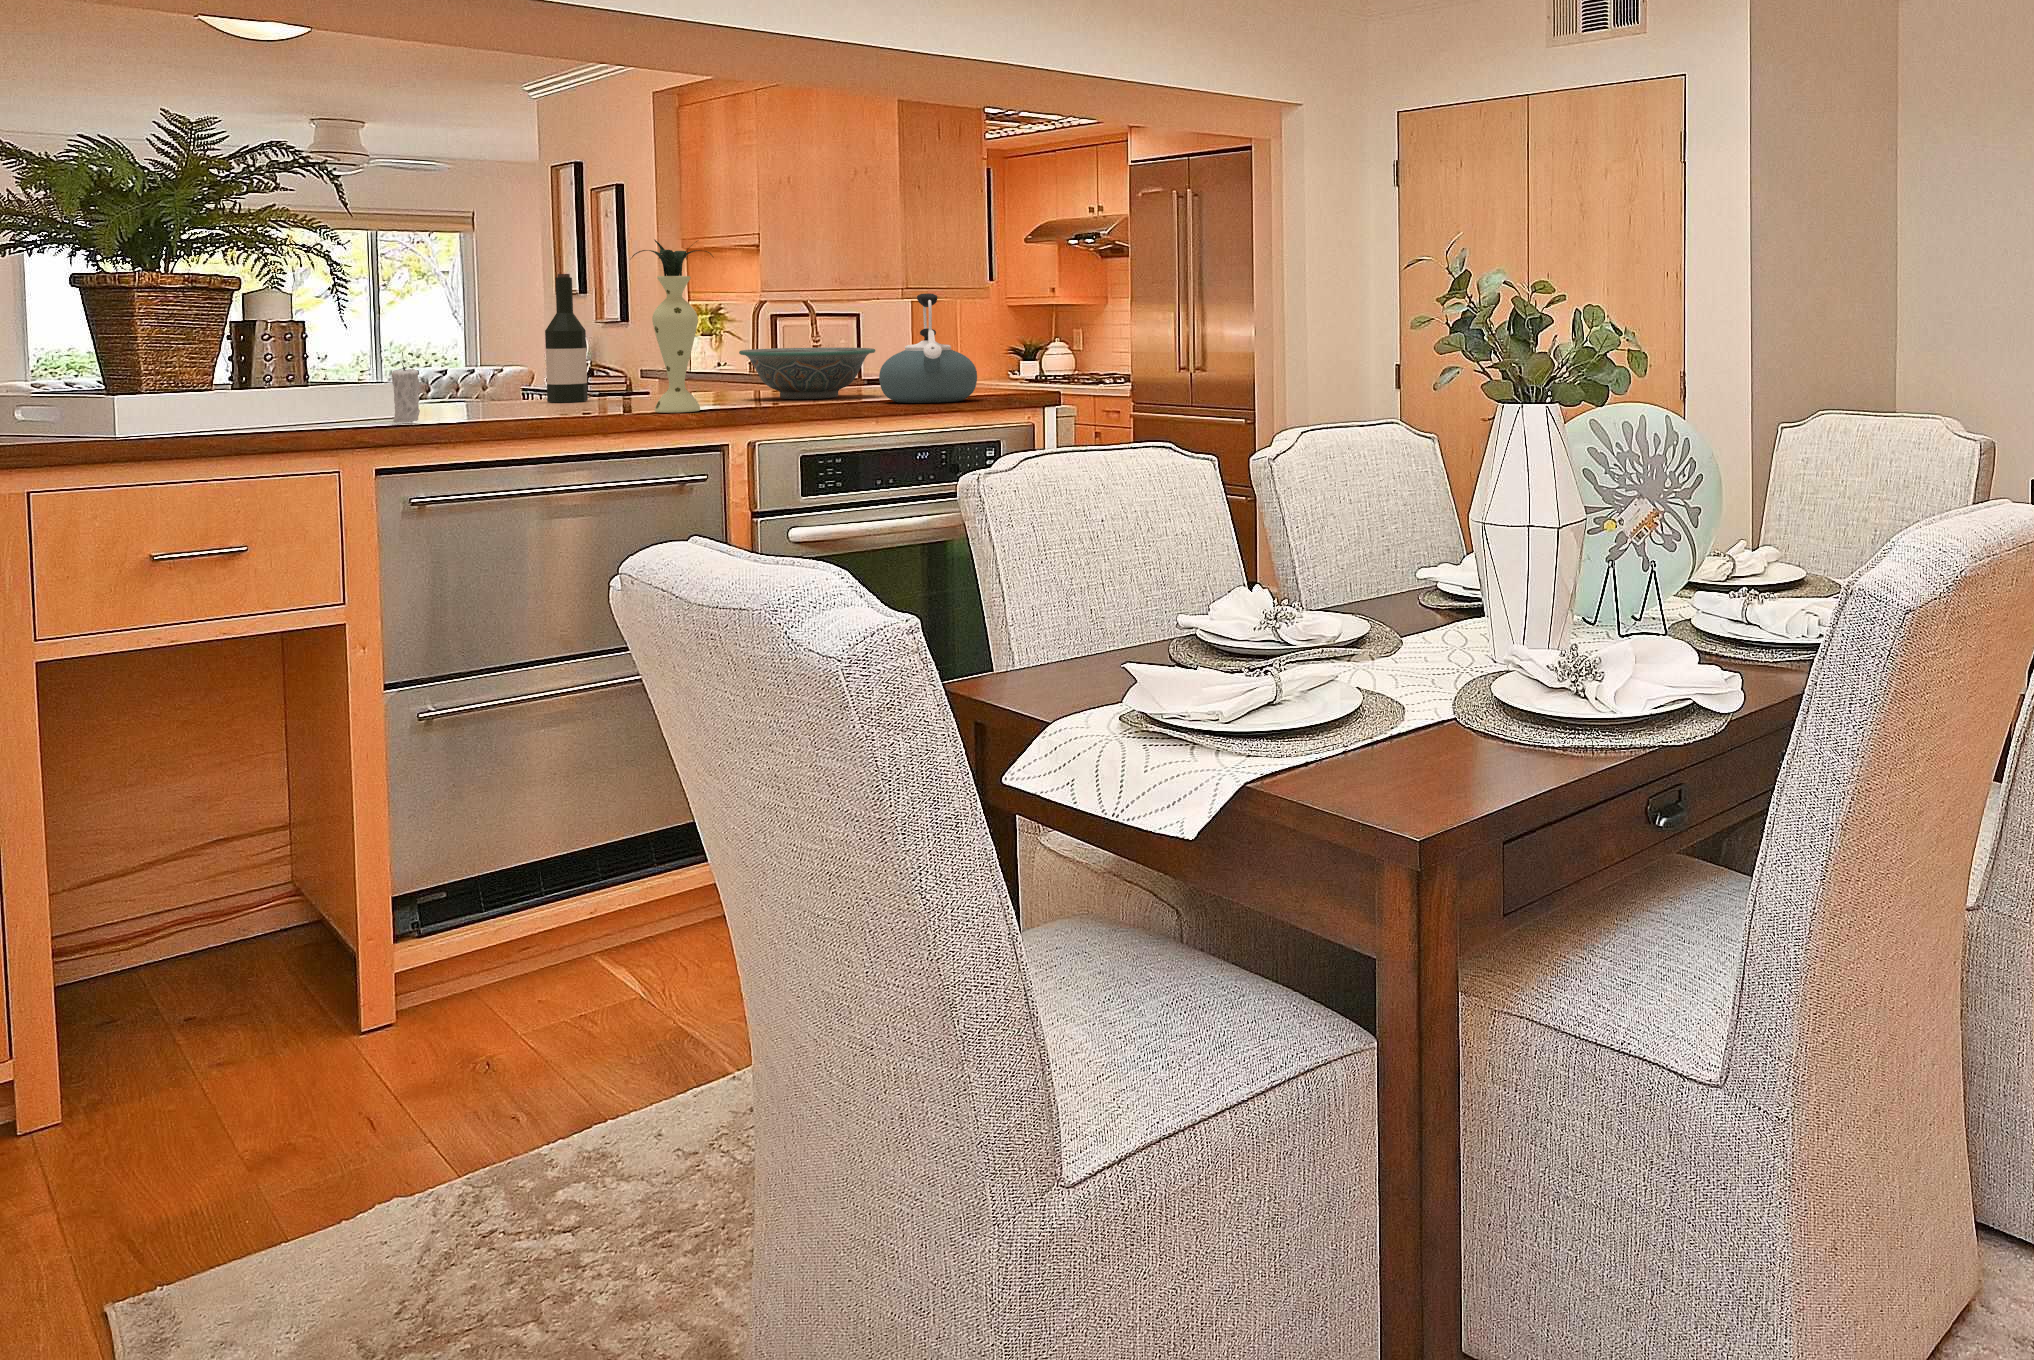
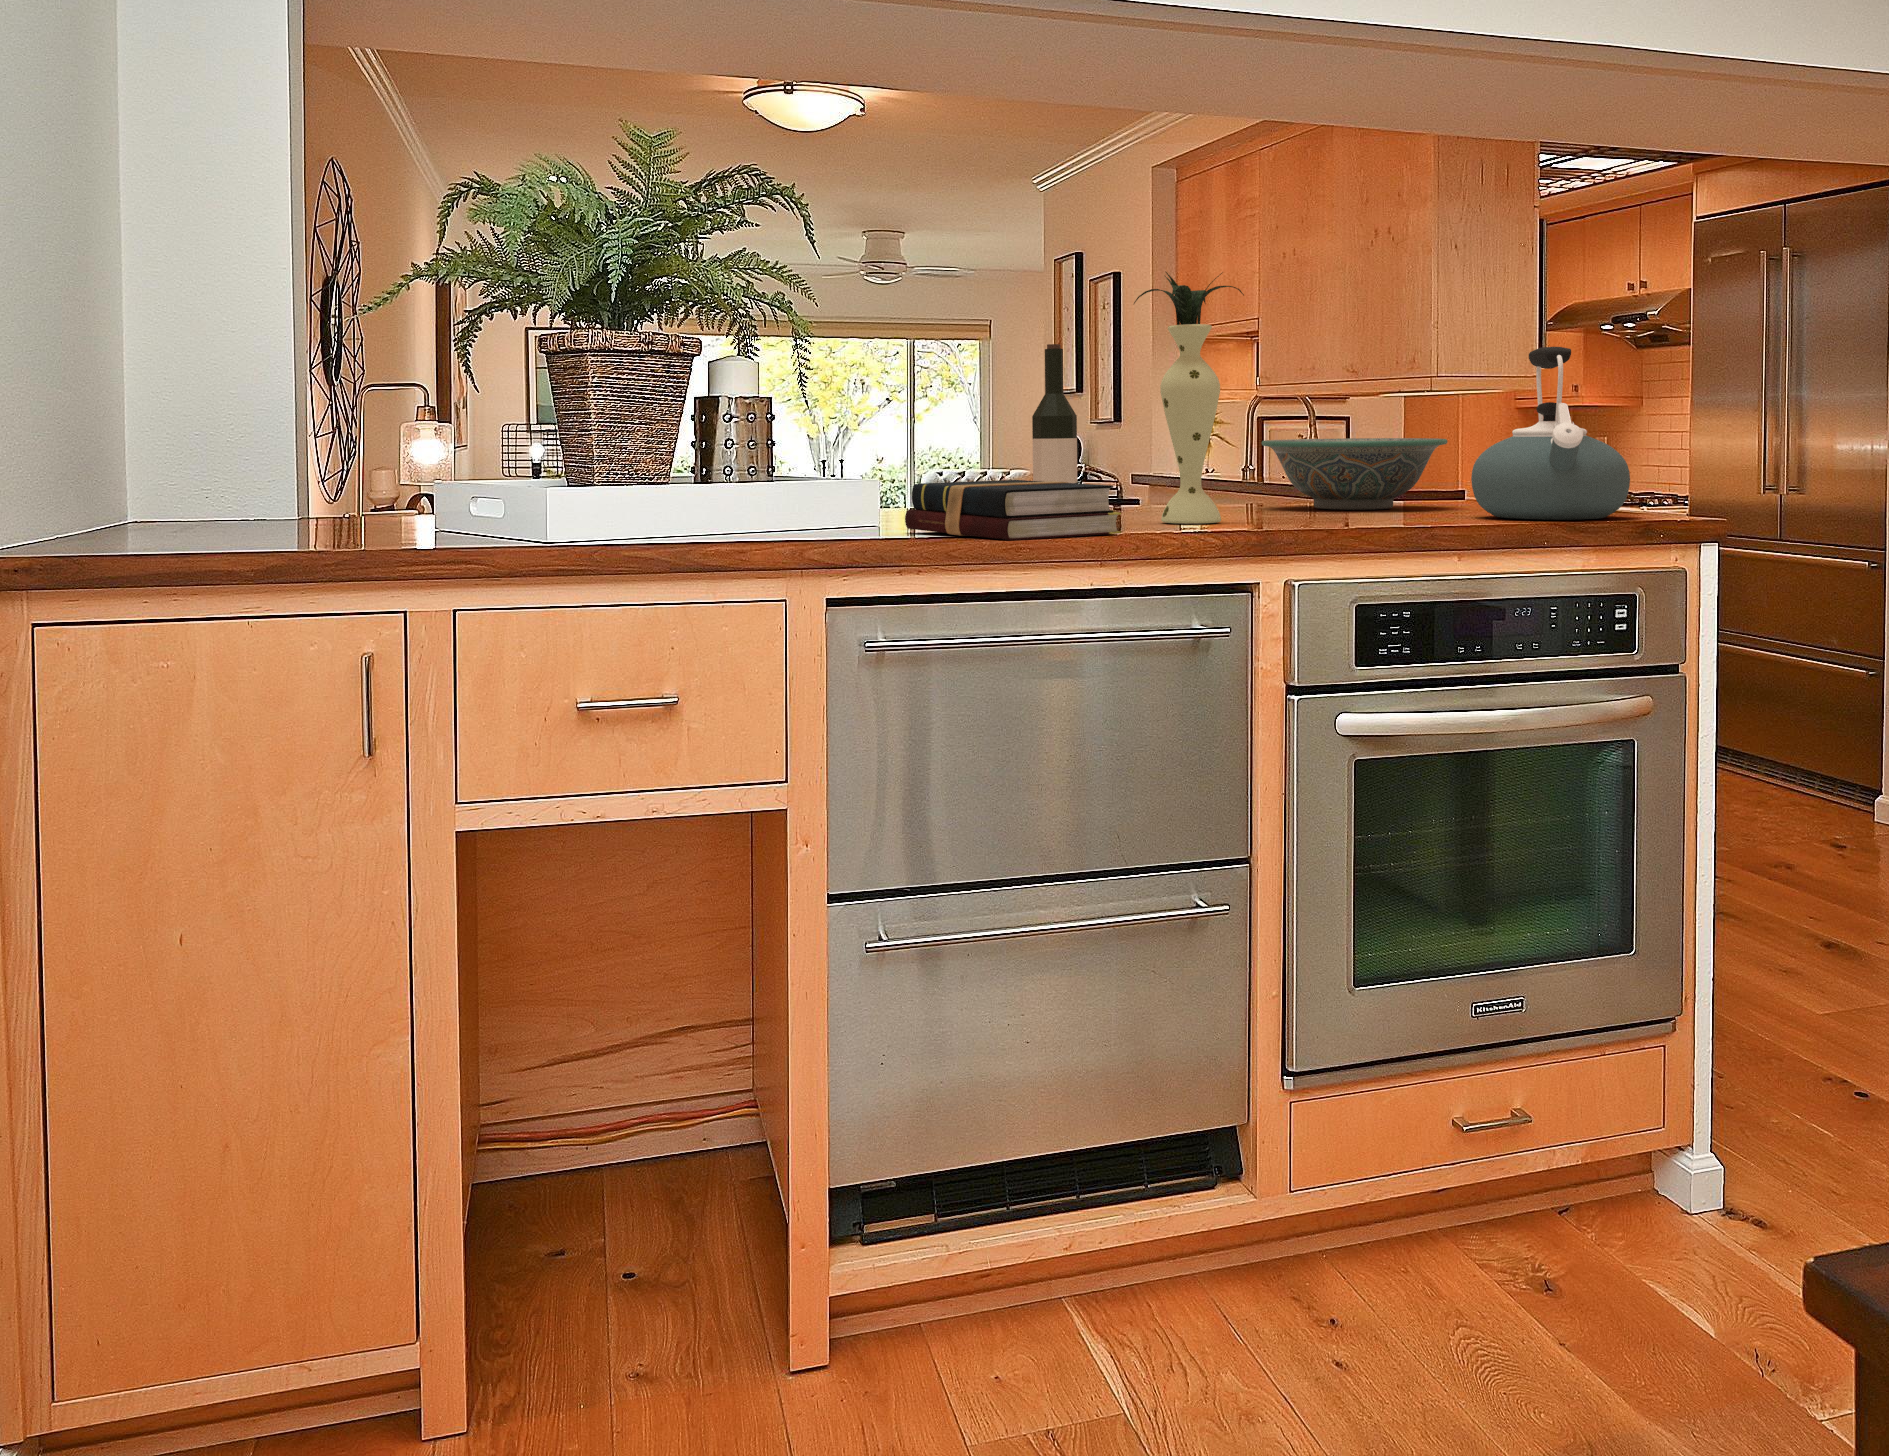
candle: present [391,363,420,423] -> none [849,440,880,526]
hardback book: none [447,386,622,428] -> present [905,480,1121,540]

